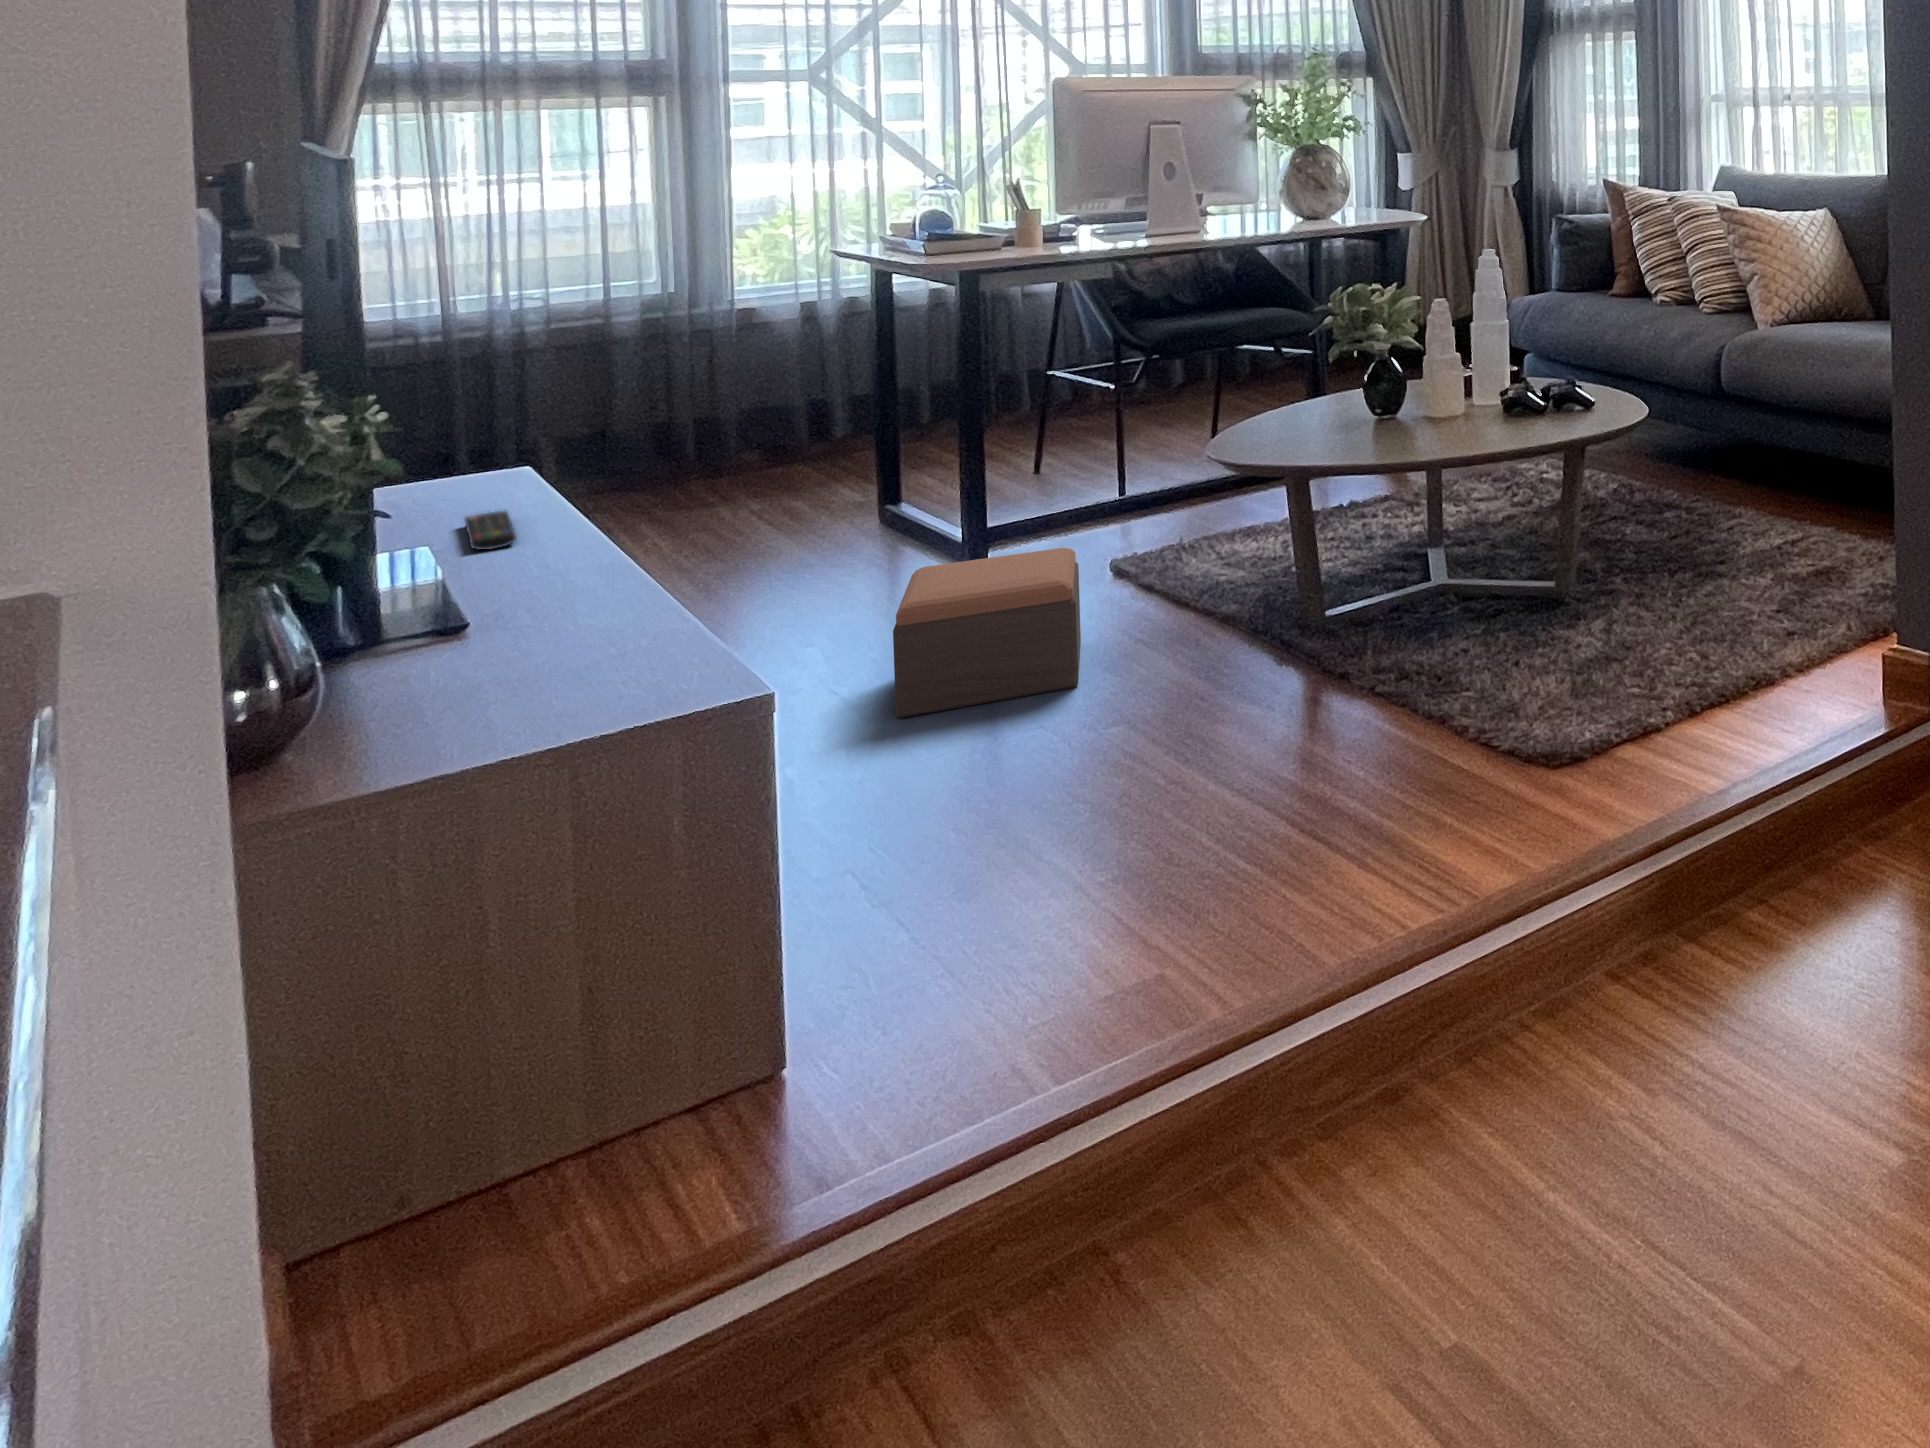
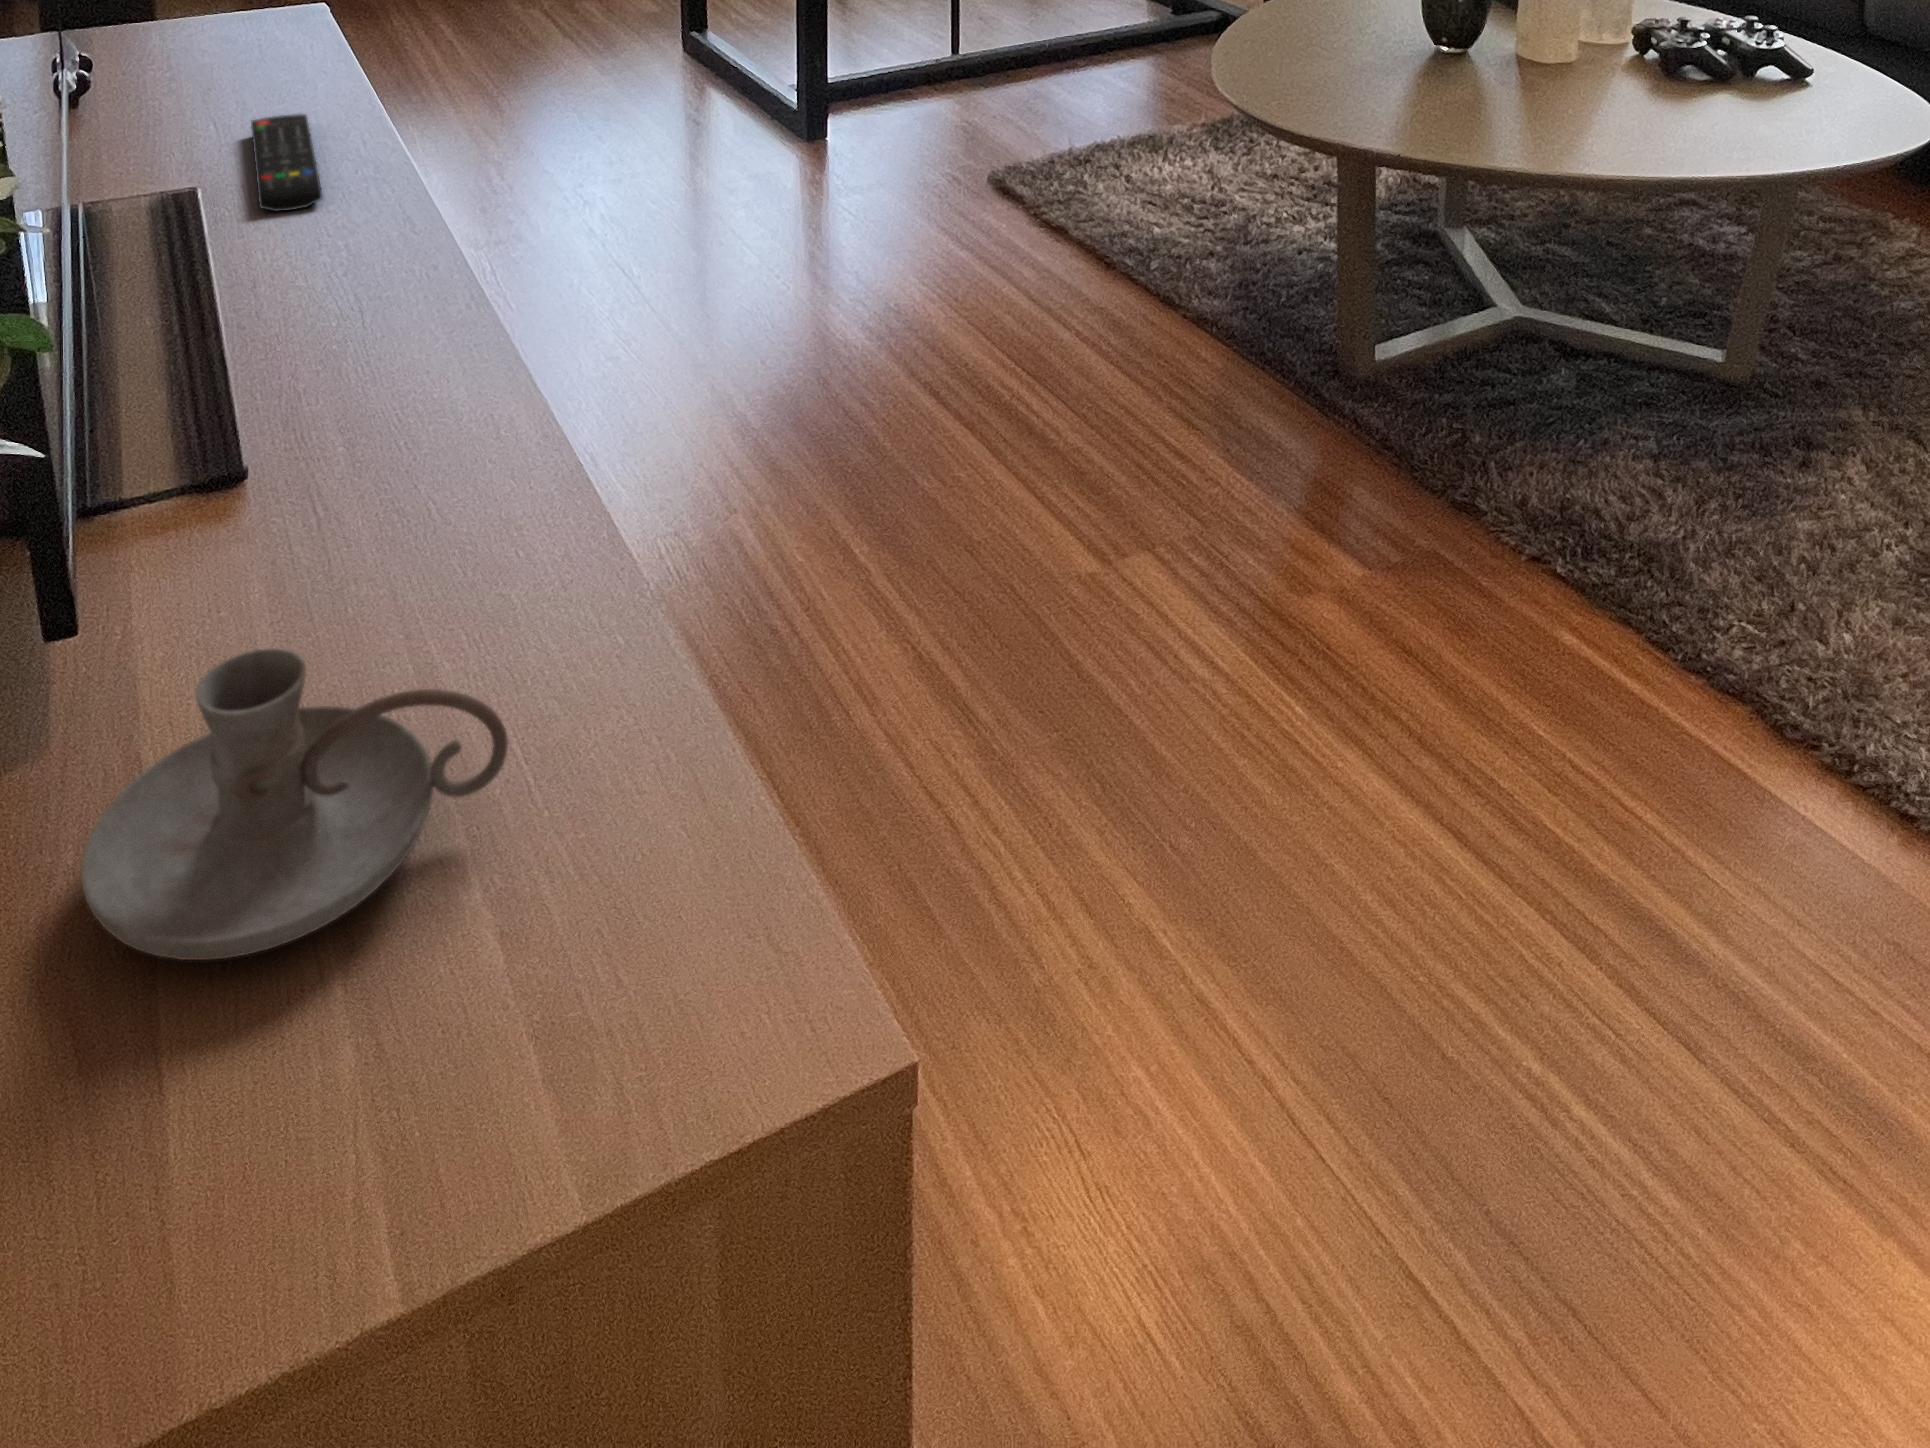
footstool: present [893,548,1081,718] -> none [811,215,1075,483]
candle holder: none [392,607,595,704] -> present [81,648,508,960]

